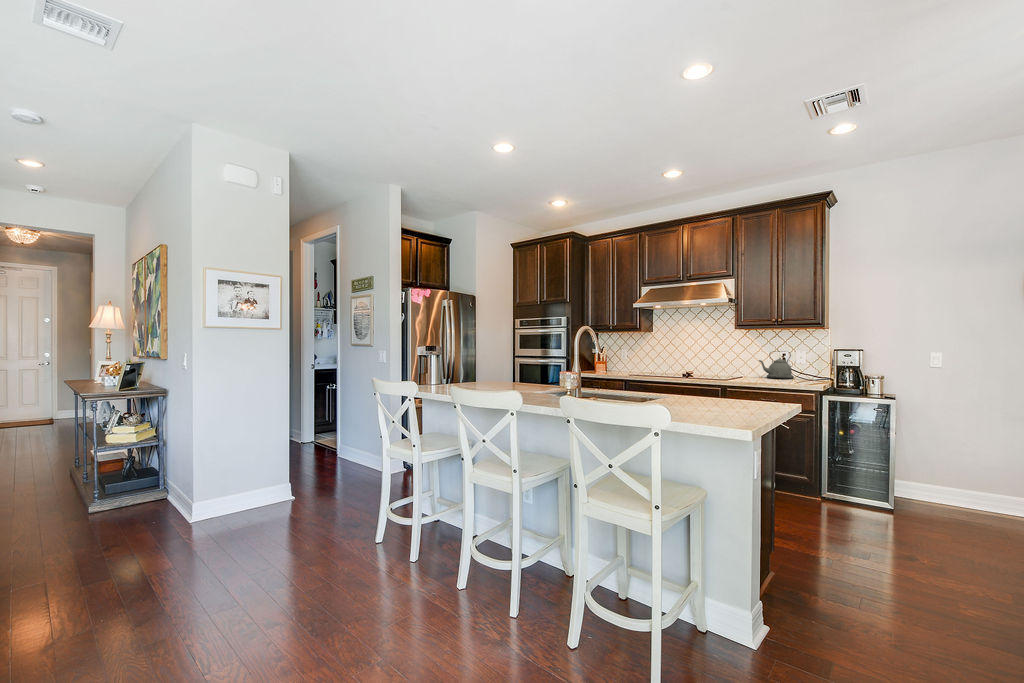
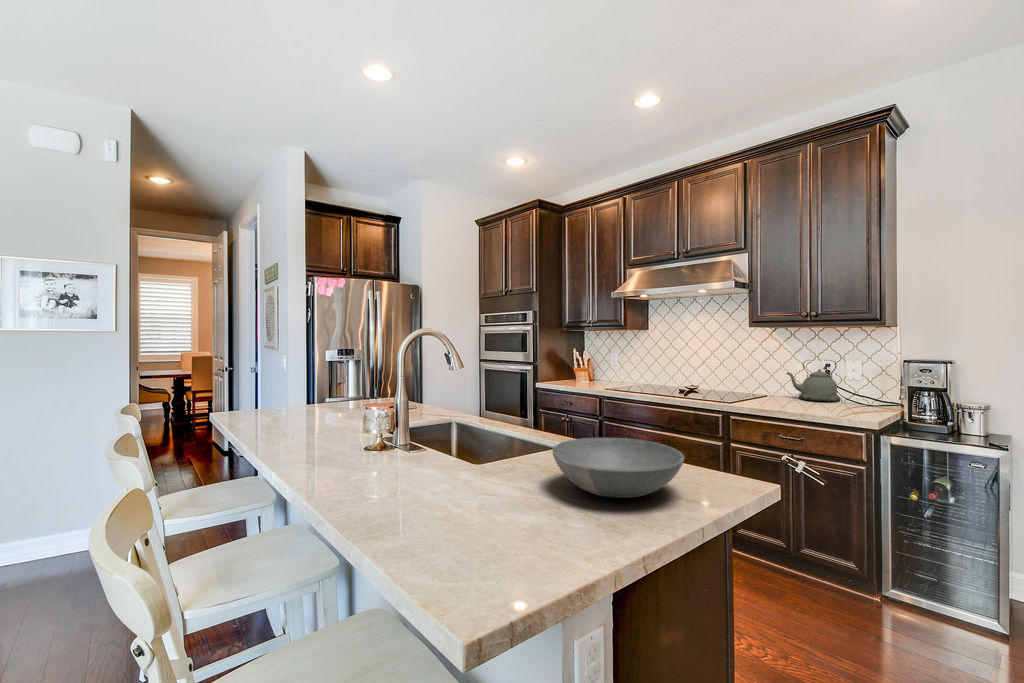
bowl: none [693,383,763,406] -> present [553,438,684,498]

